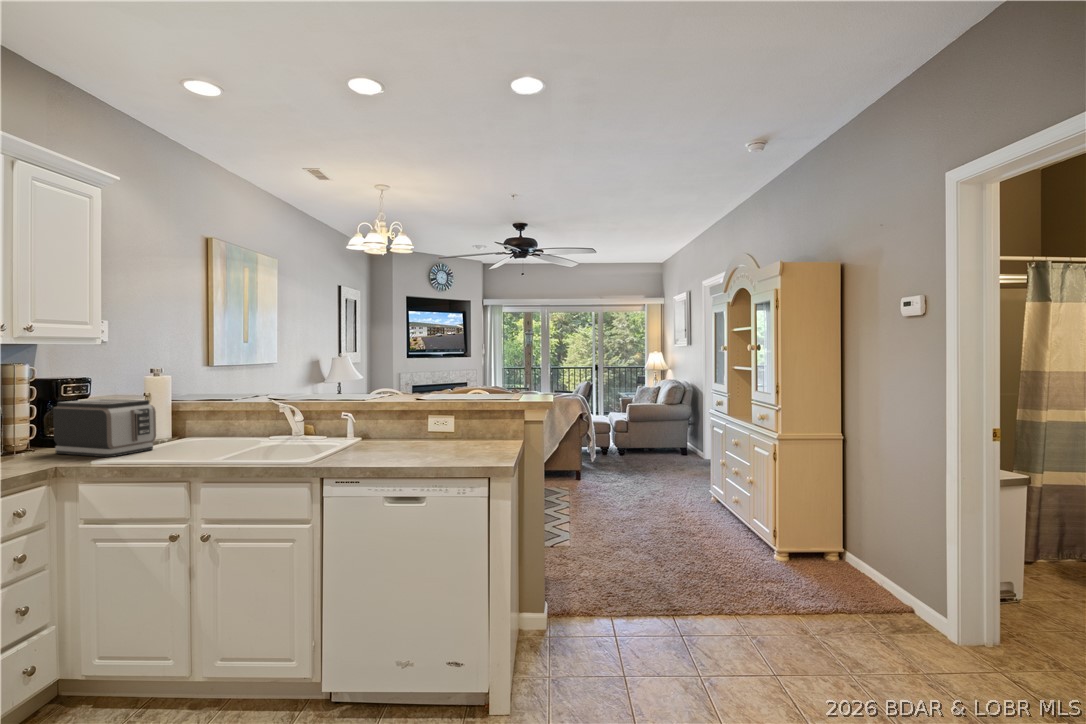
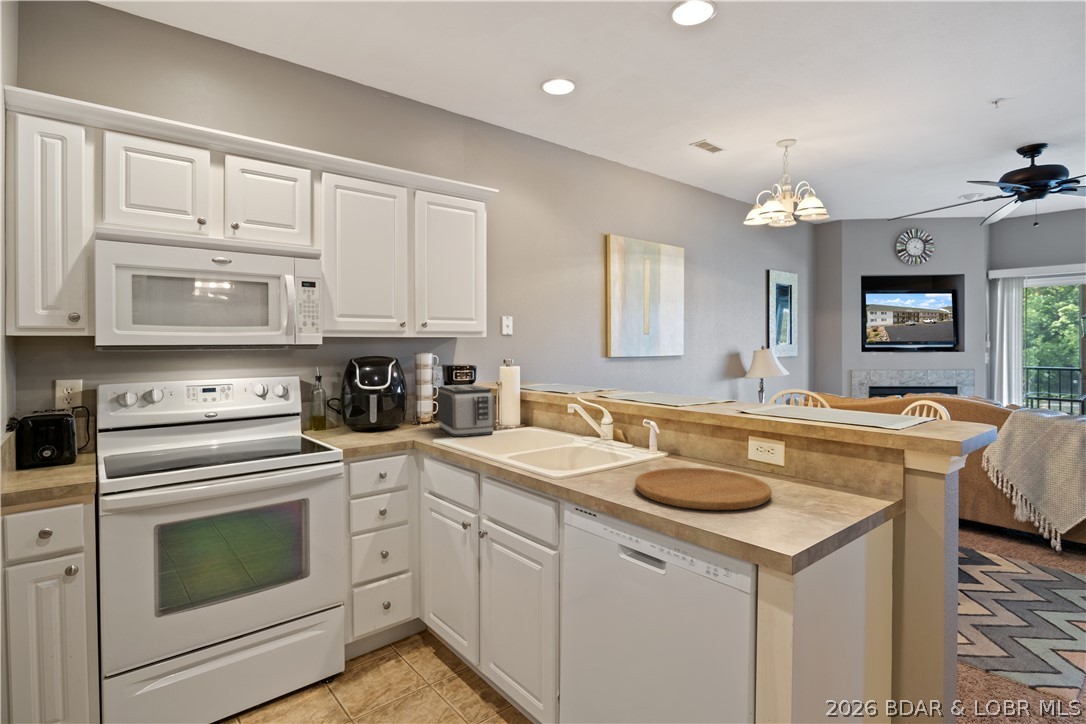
cutting board: none [377,439,469,461] -> present [635,468,772,510]

